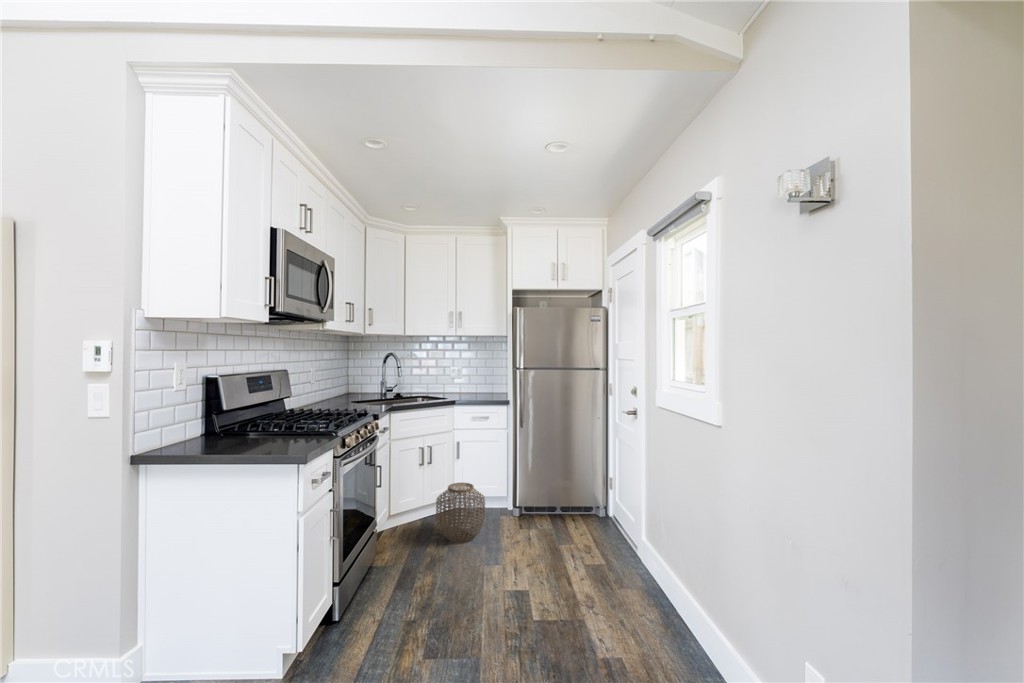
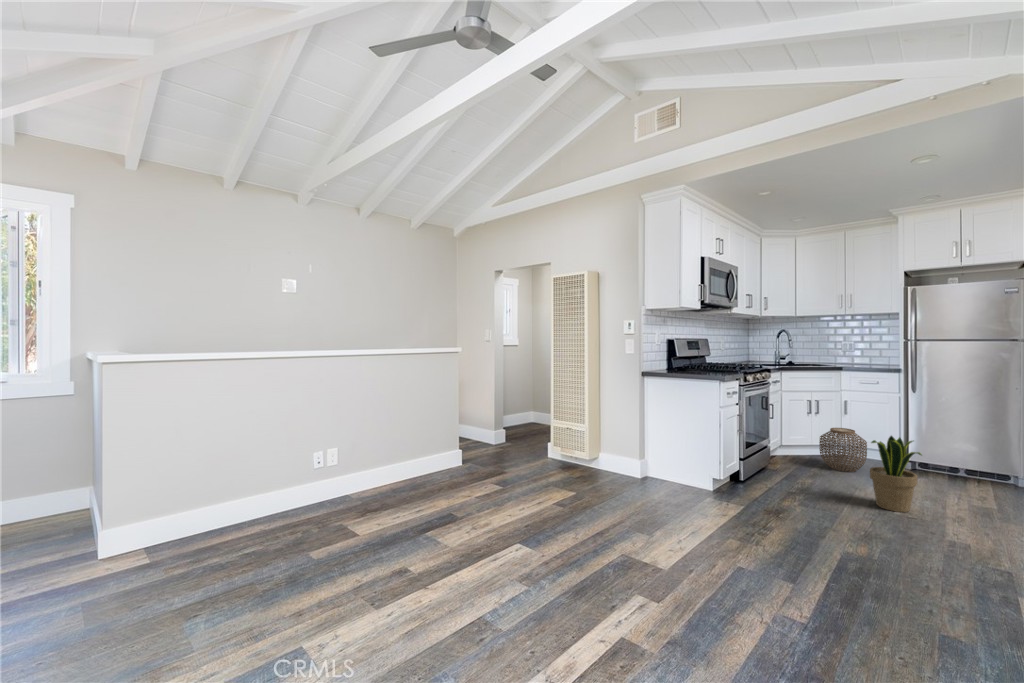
potted plant: none [506,505,562,614] -> present [870,436,922,512]

